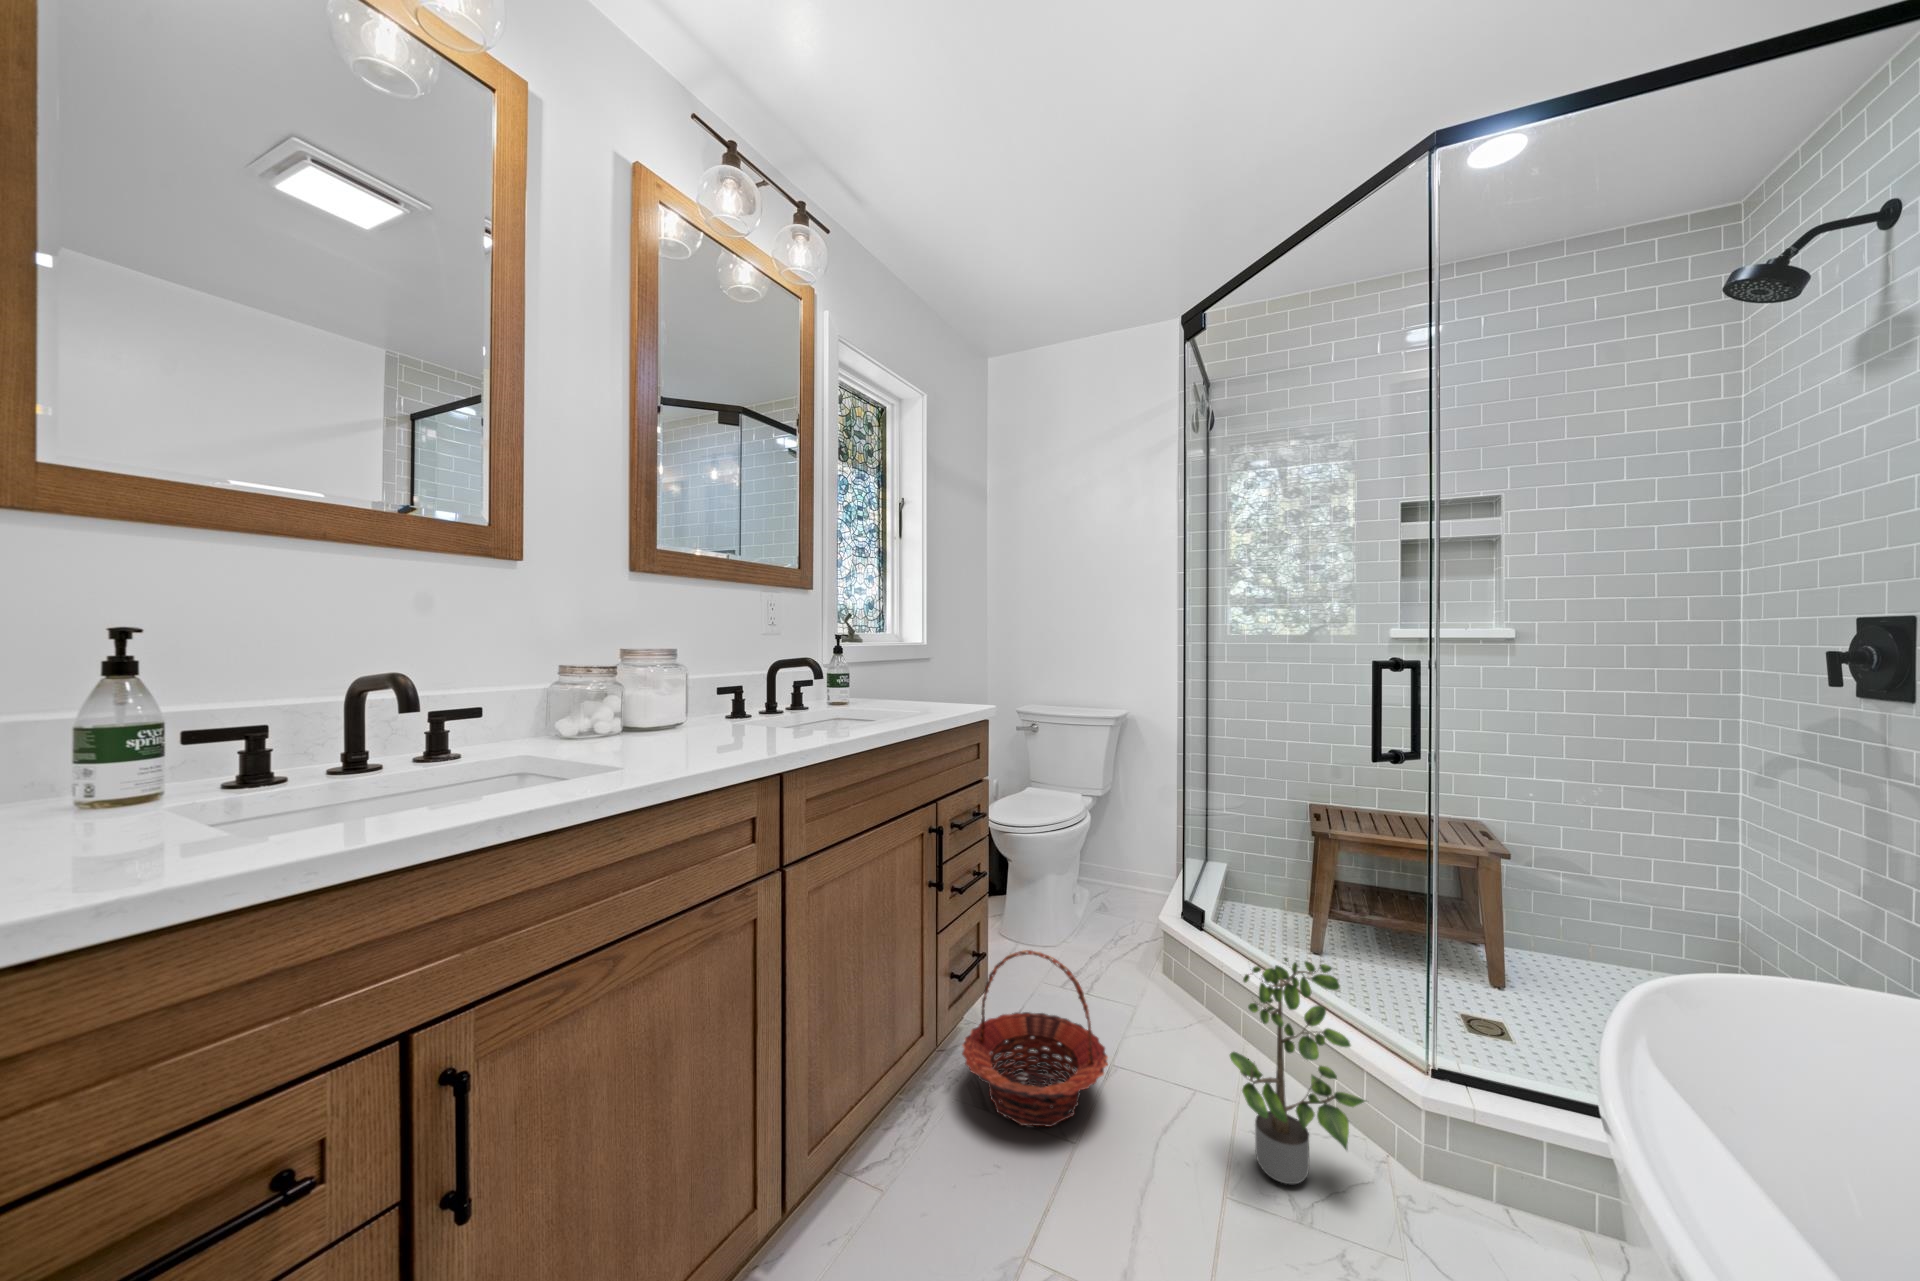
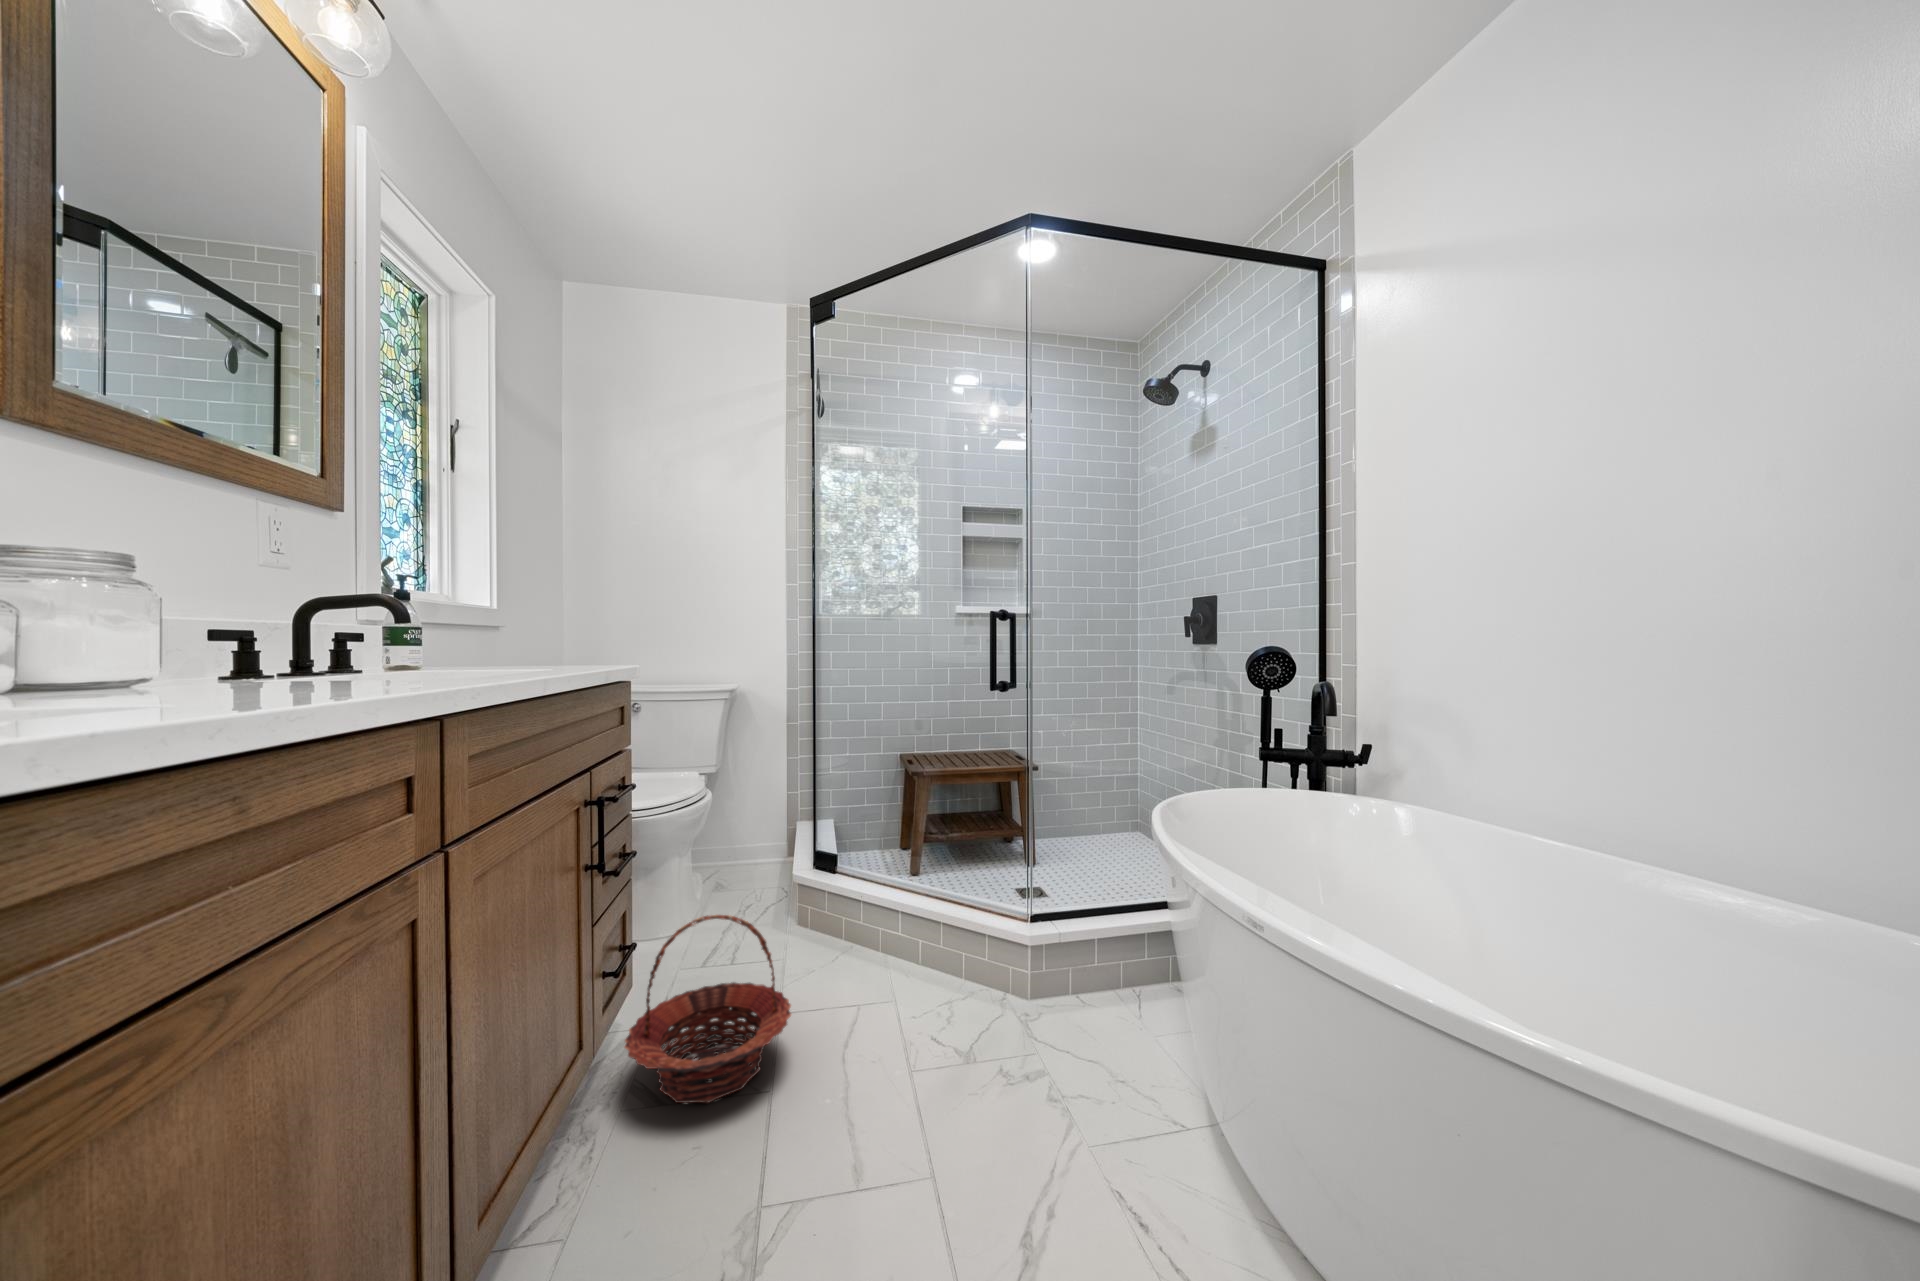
potted plant: present [1230,958,1366,1184] -> none [902,846,1001,1043]

